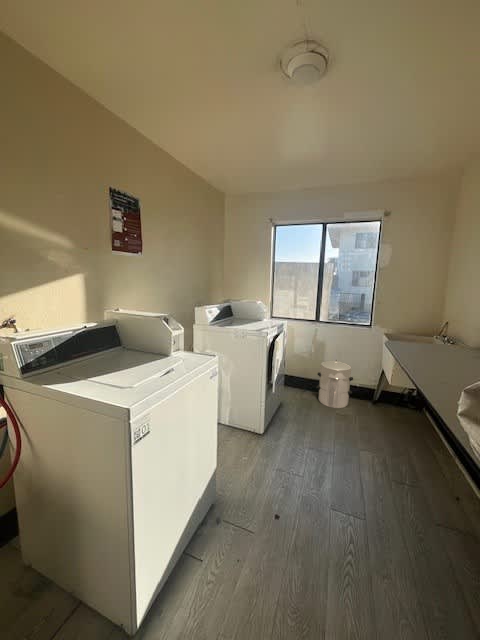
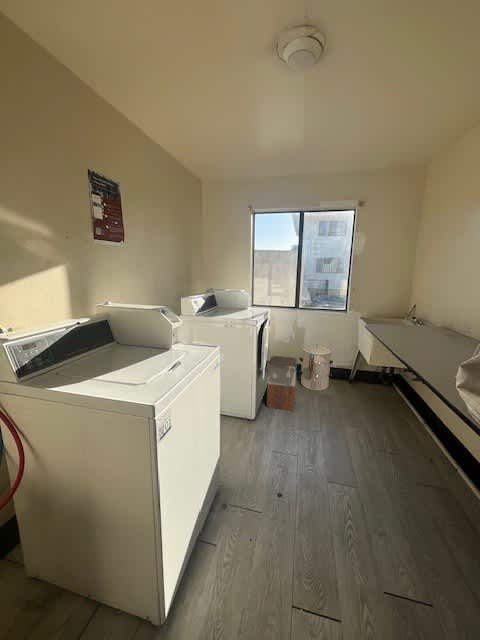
stool: none [279,369,313,427] -> present [267,356,297,411]

